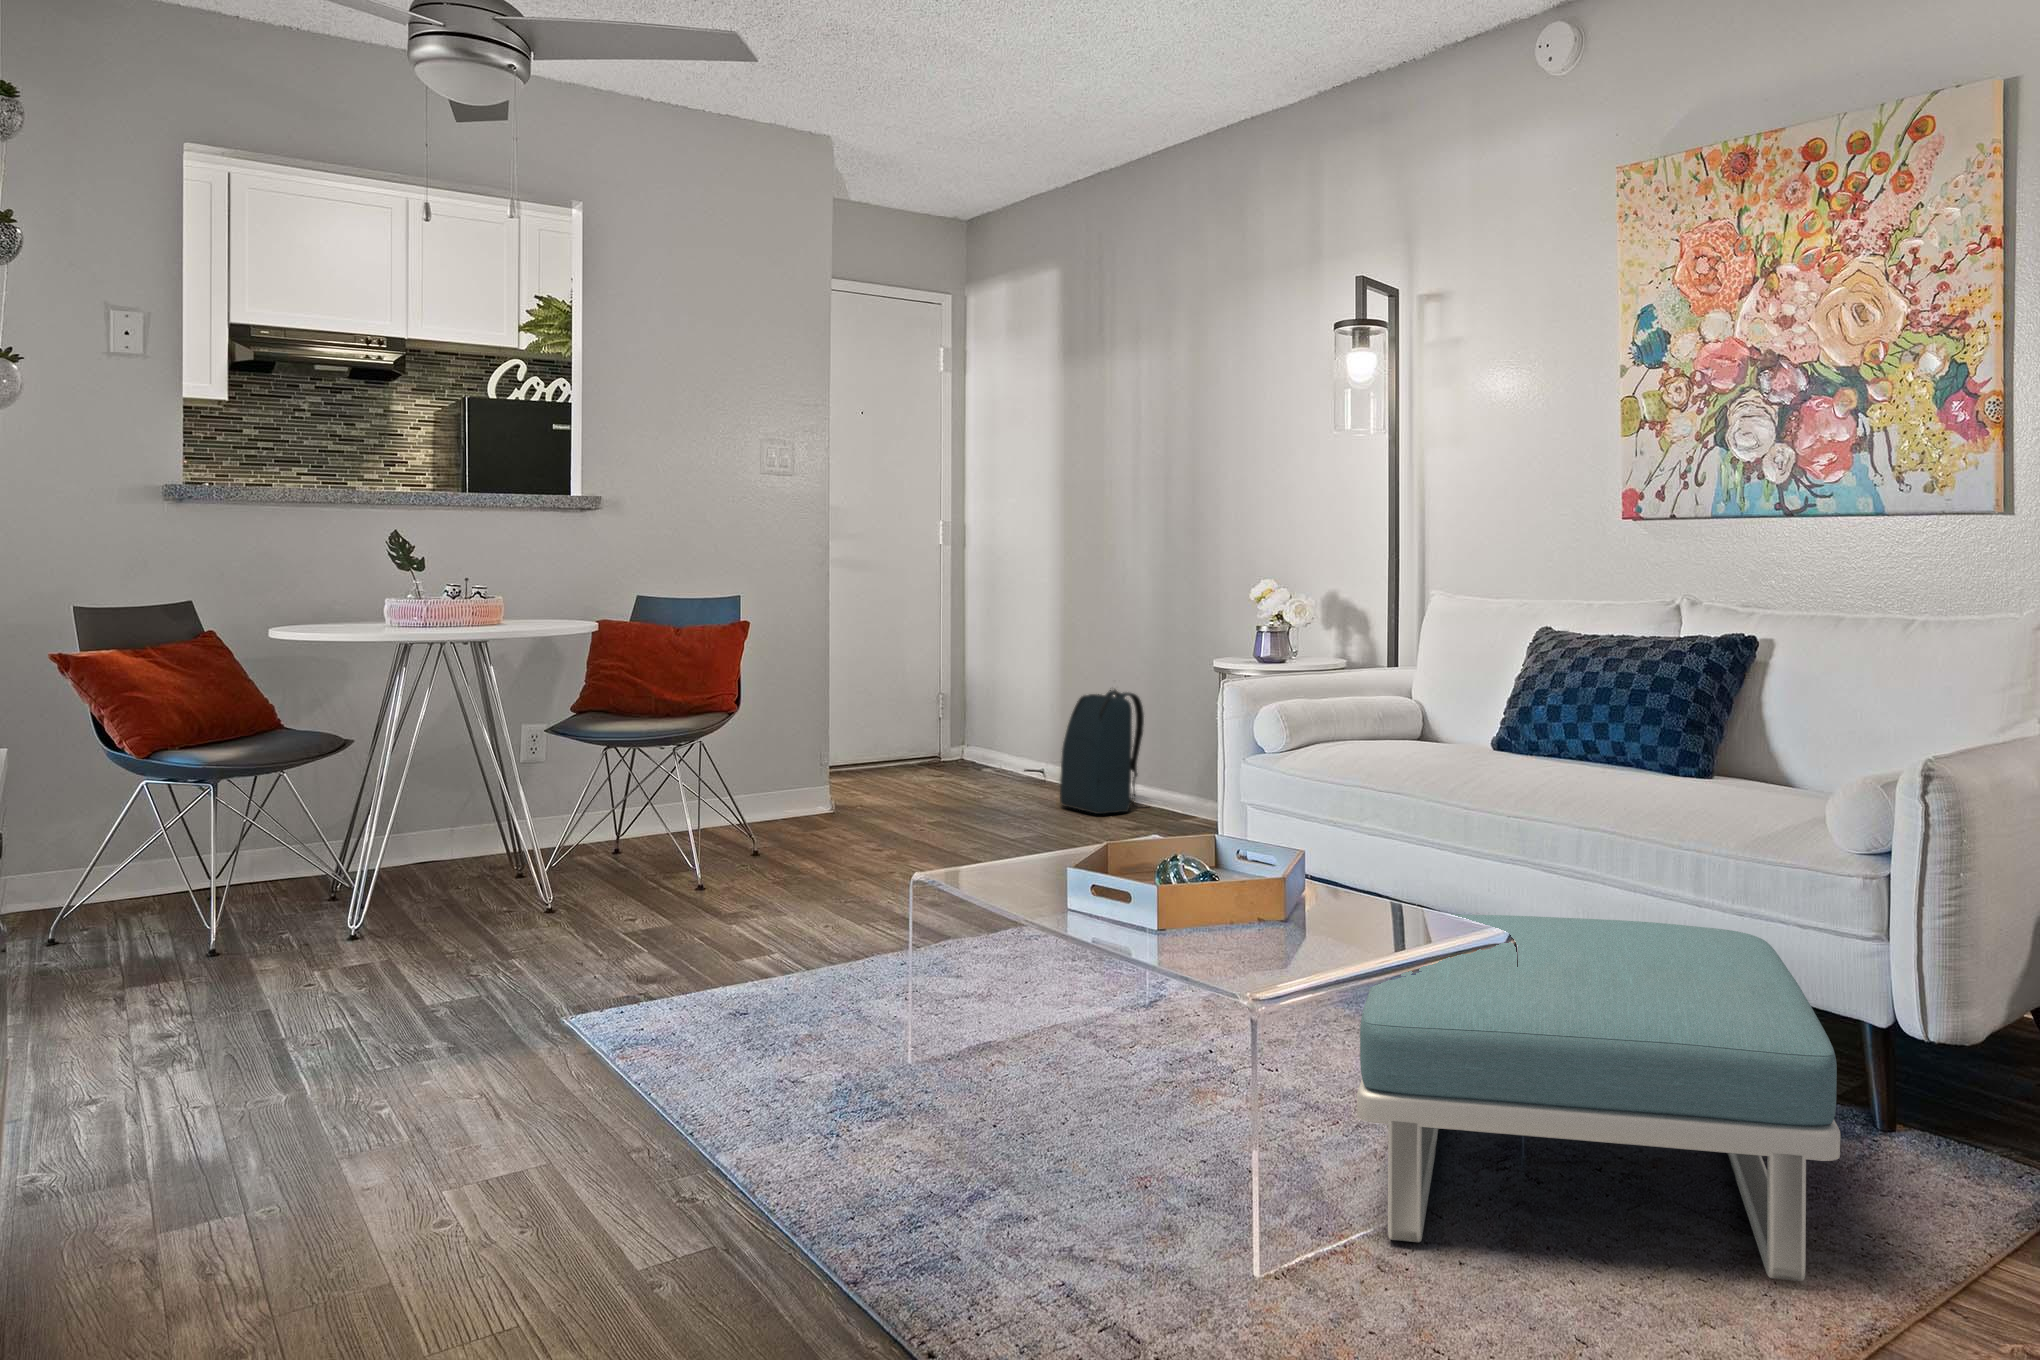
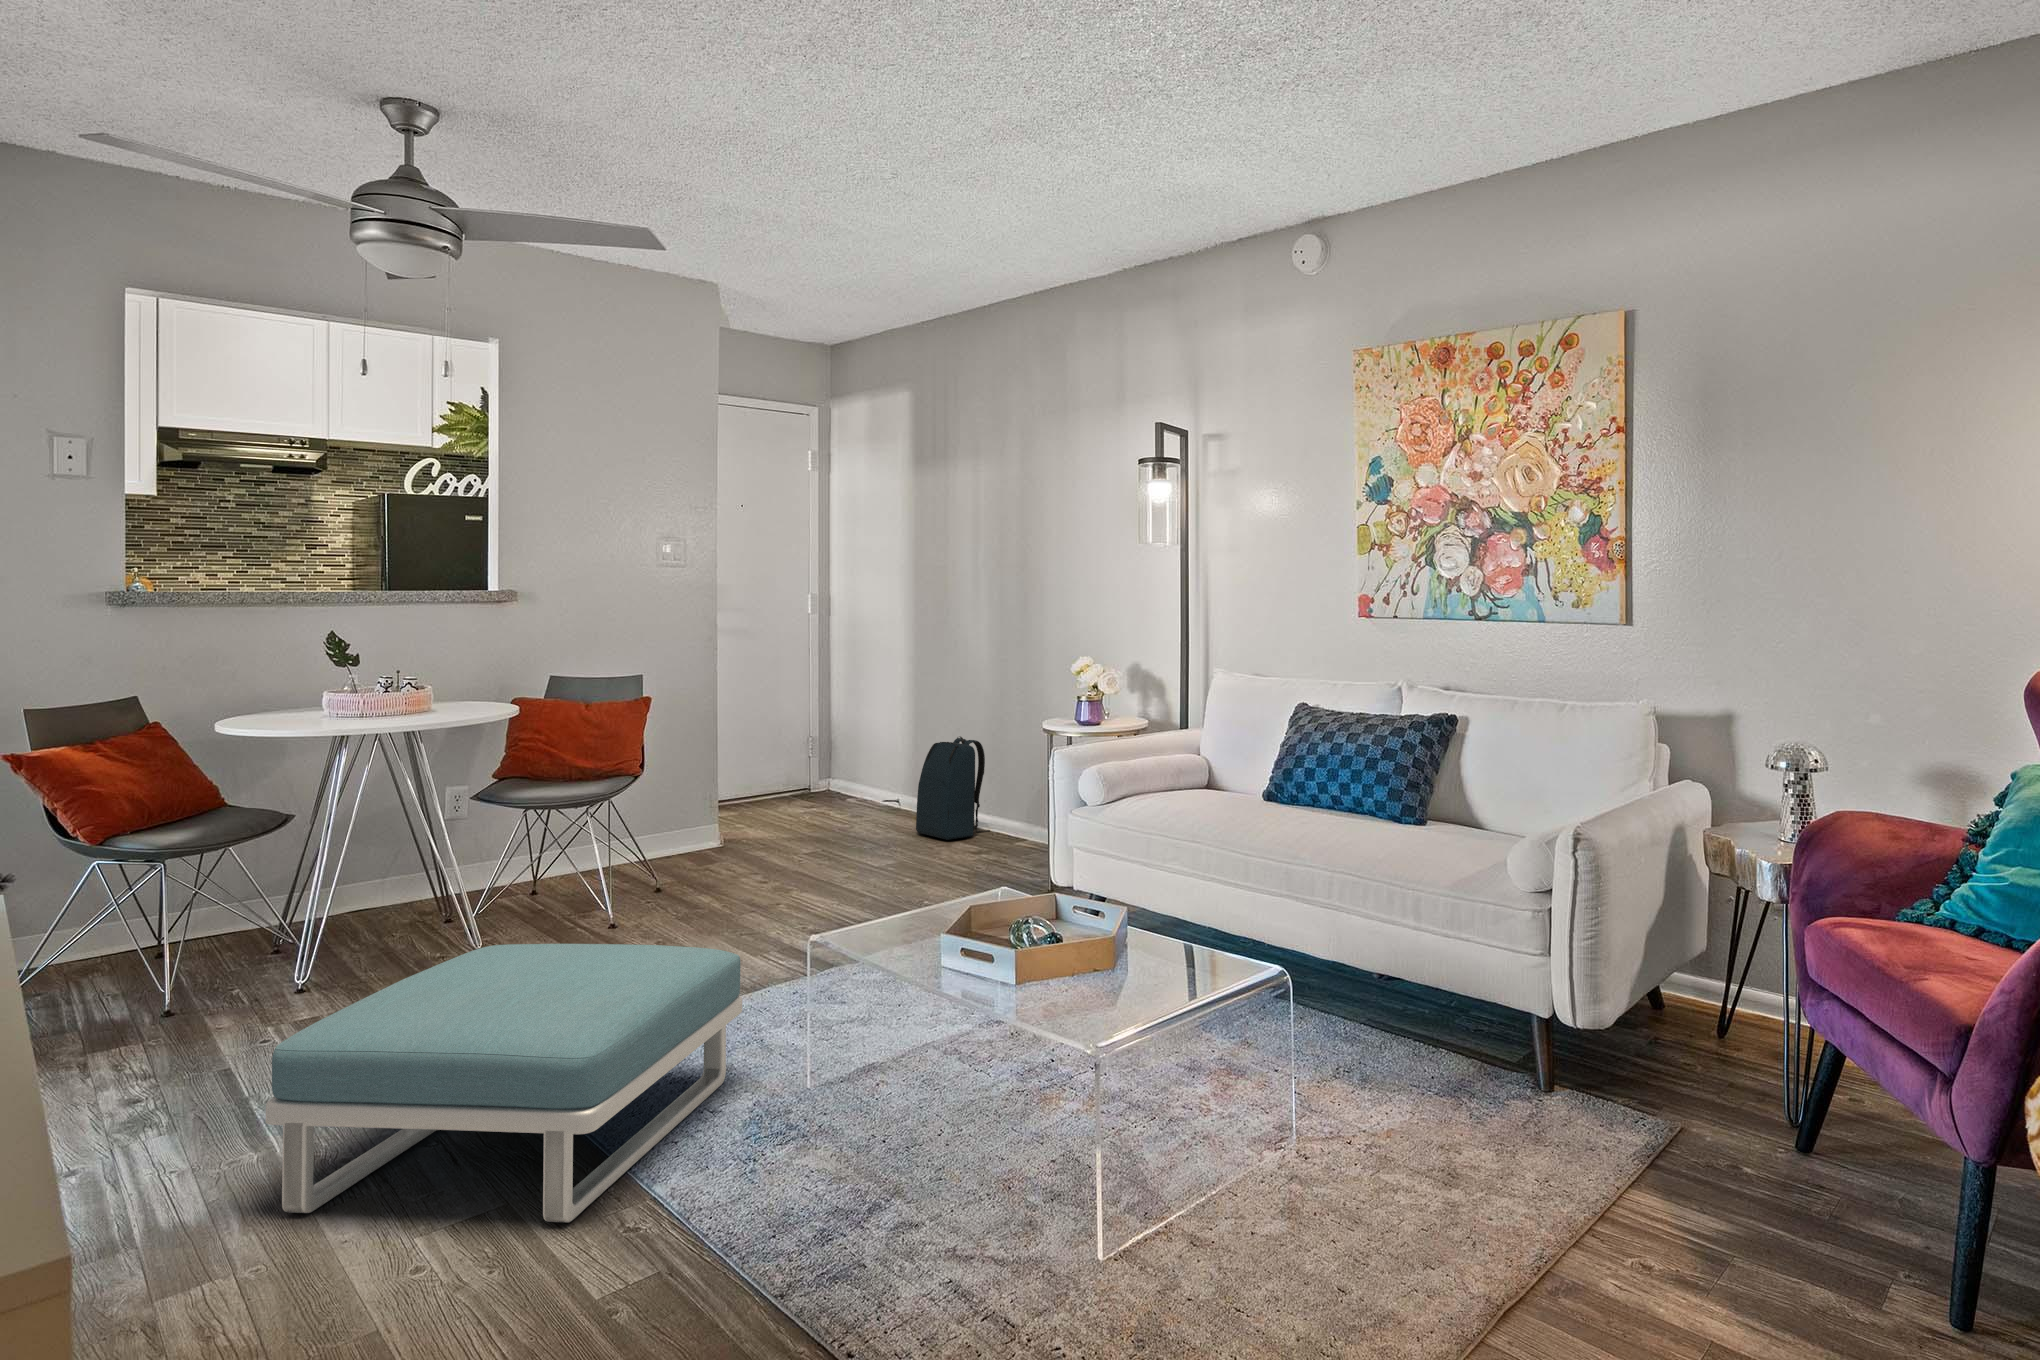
footstool: present [1357,914,1840,1281] -> present [266,944,742,1222]

